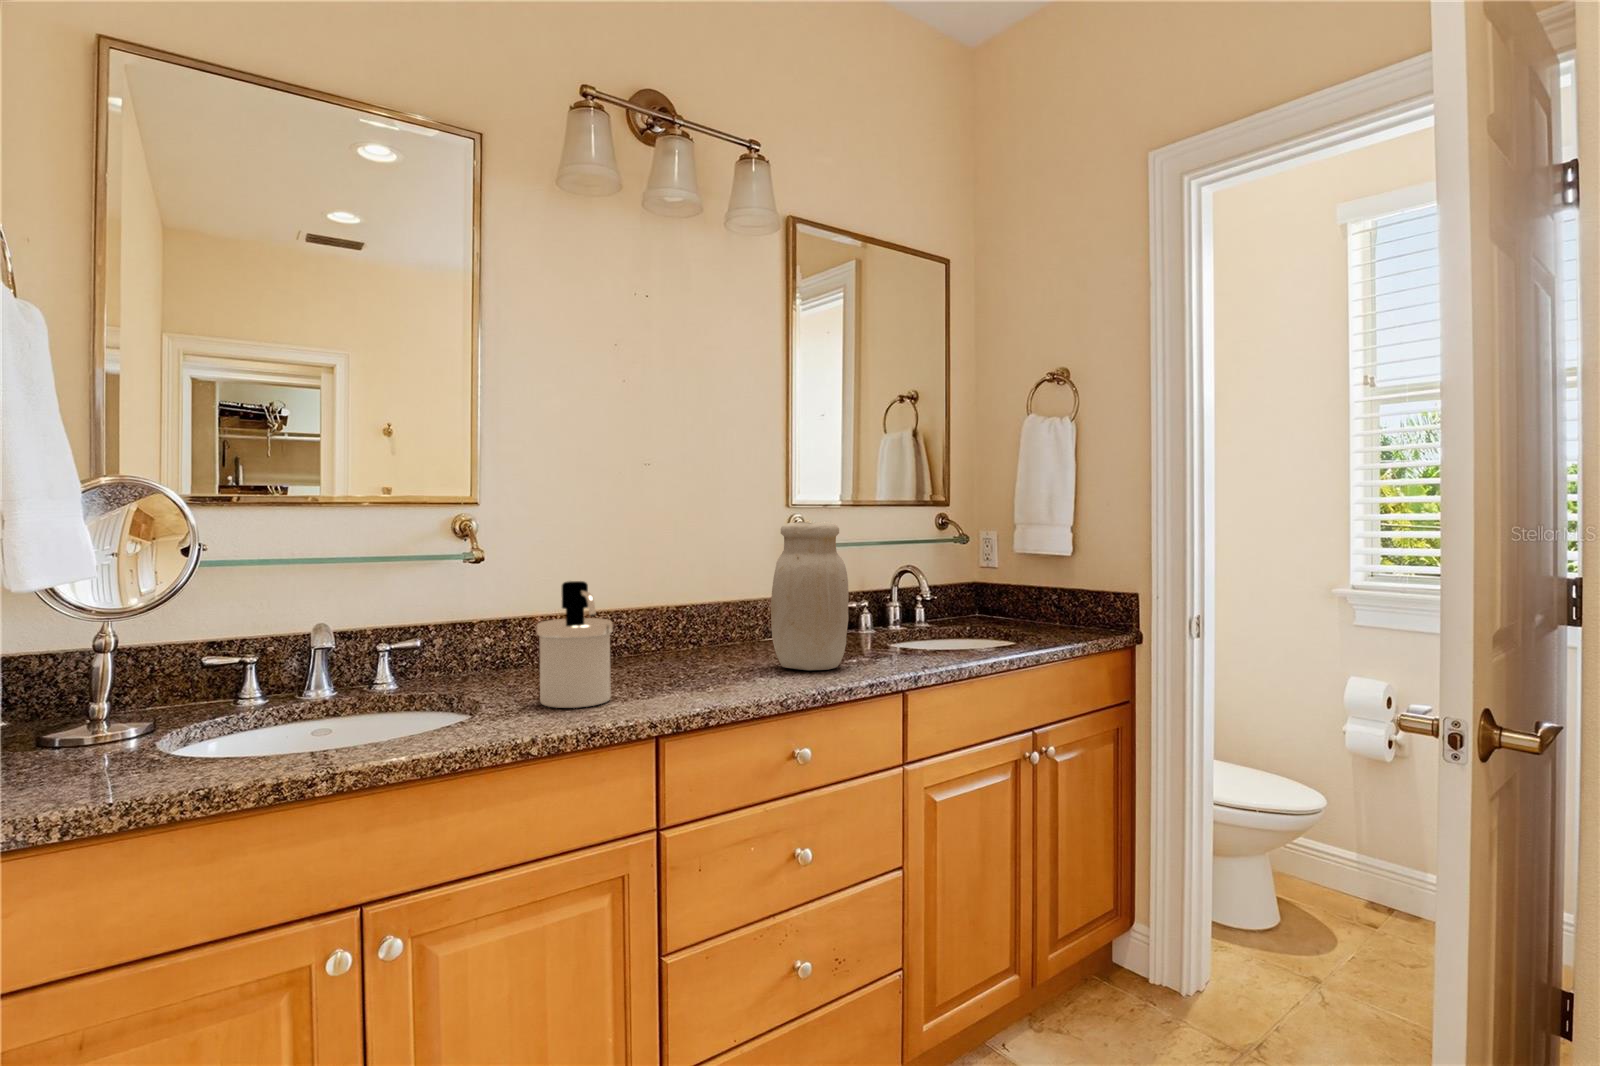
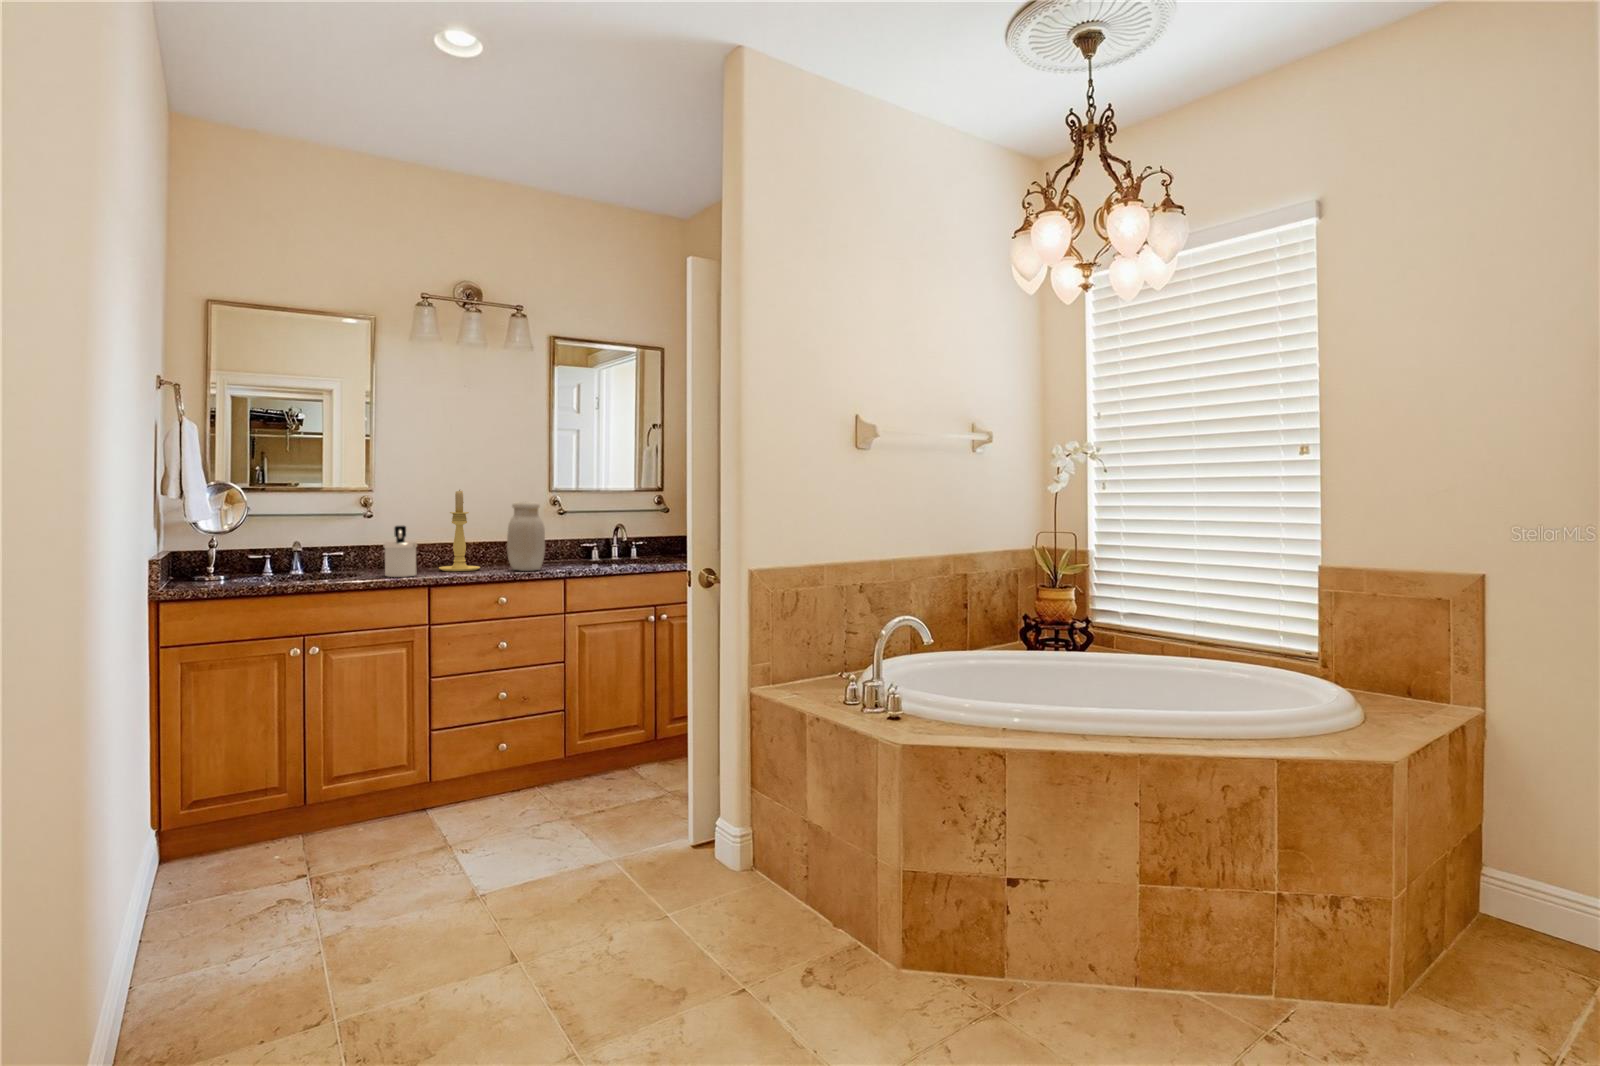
candle holder: none [627,497,712,677] -> present [439,490,480,571]

